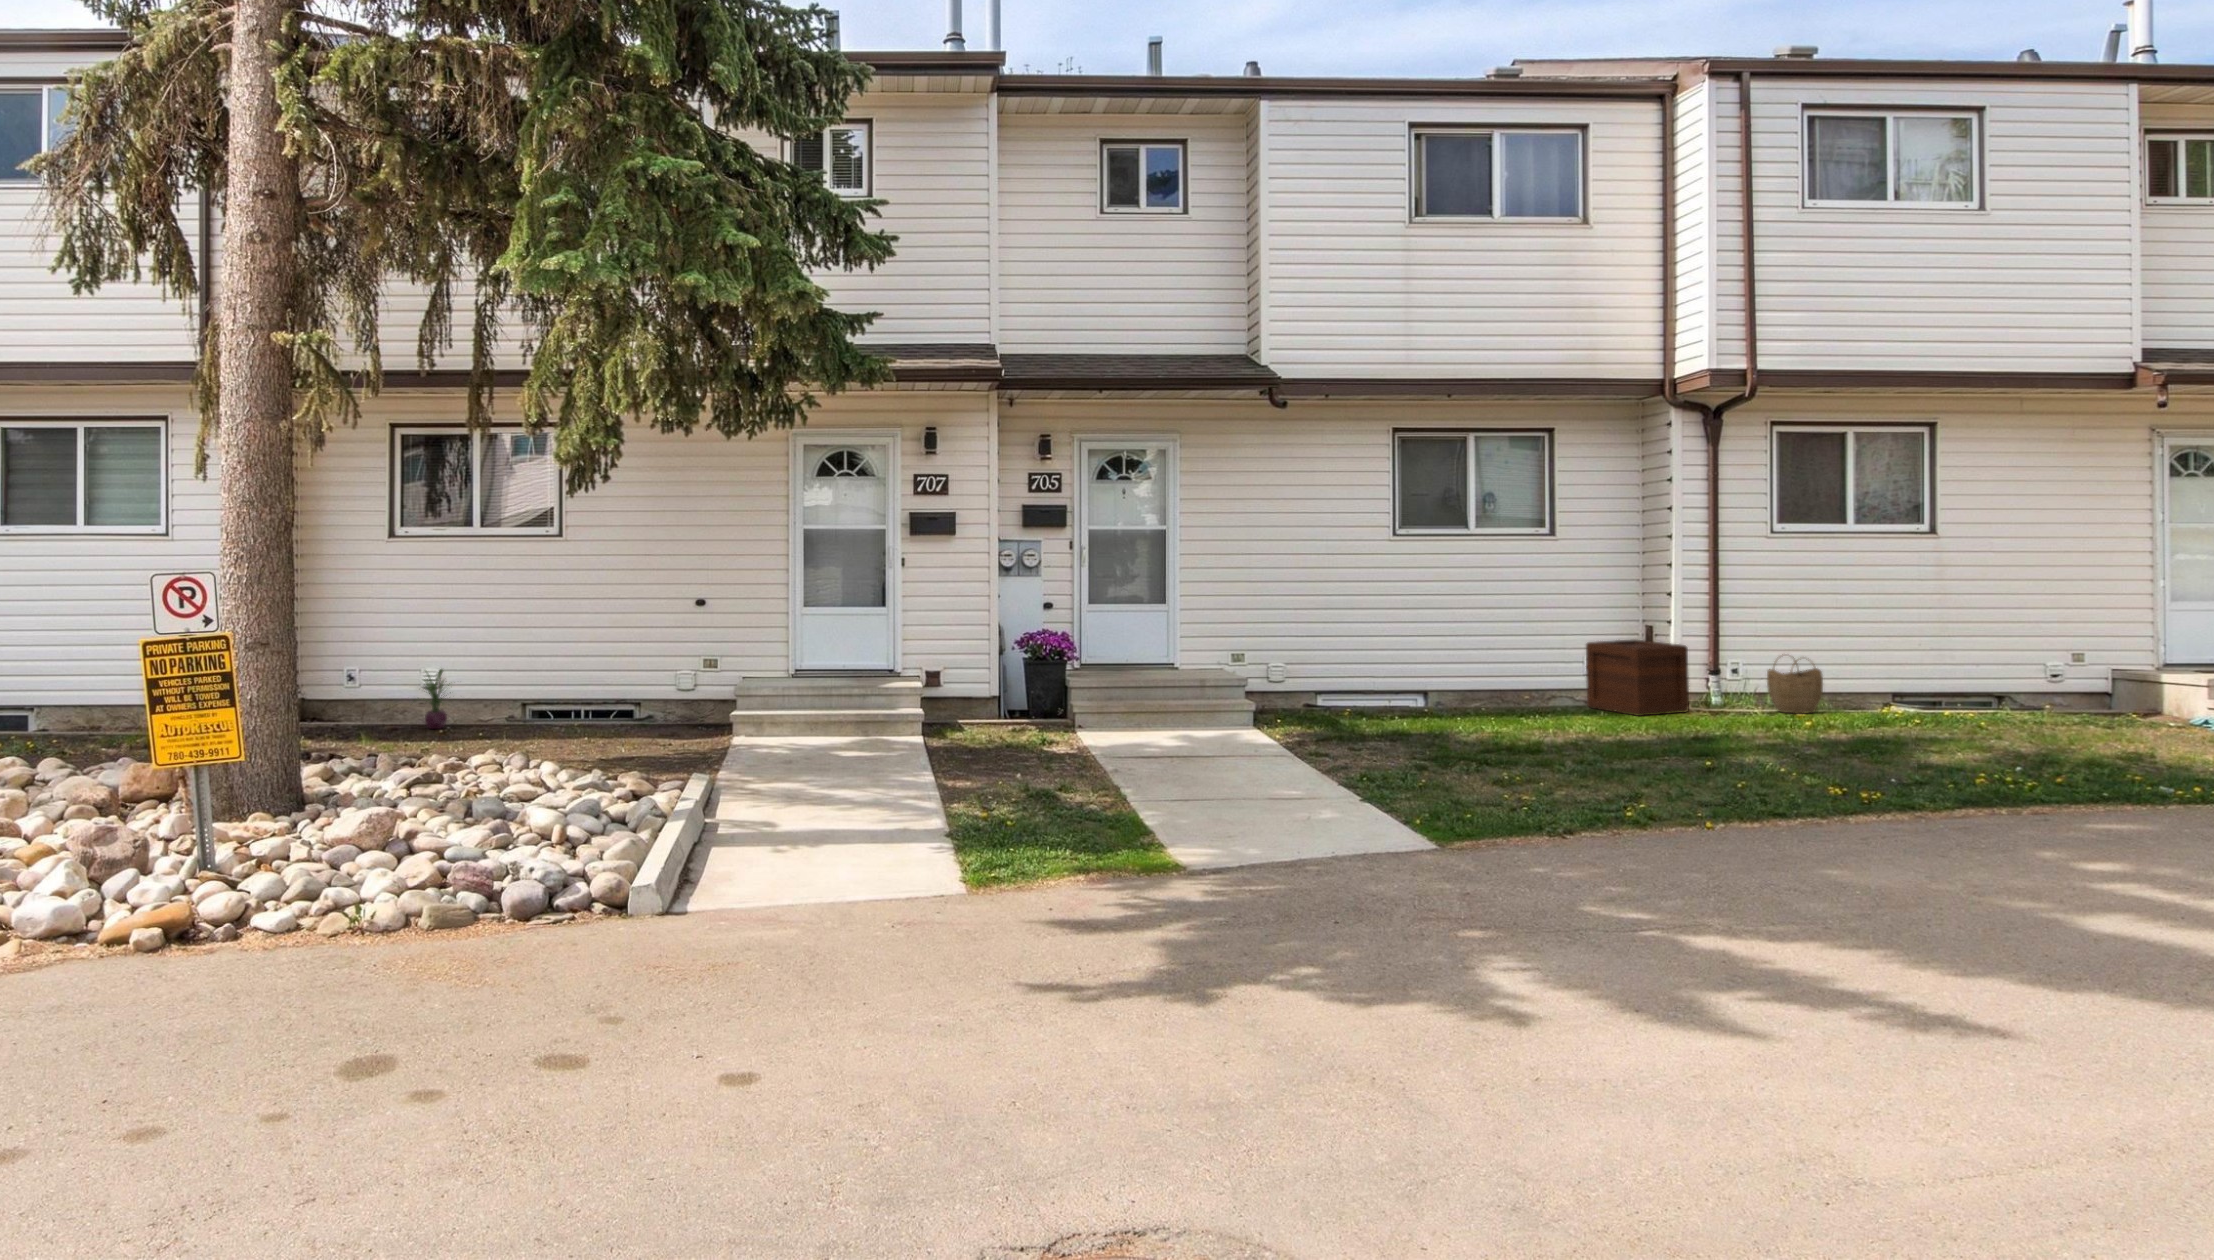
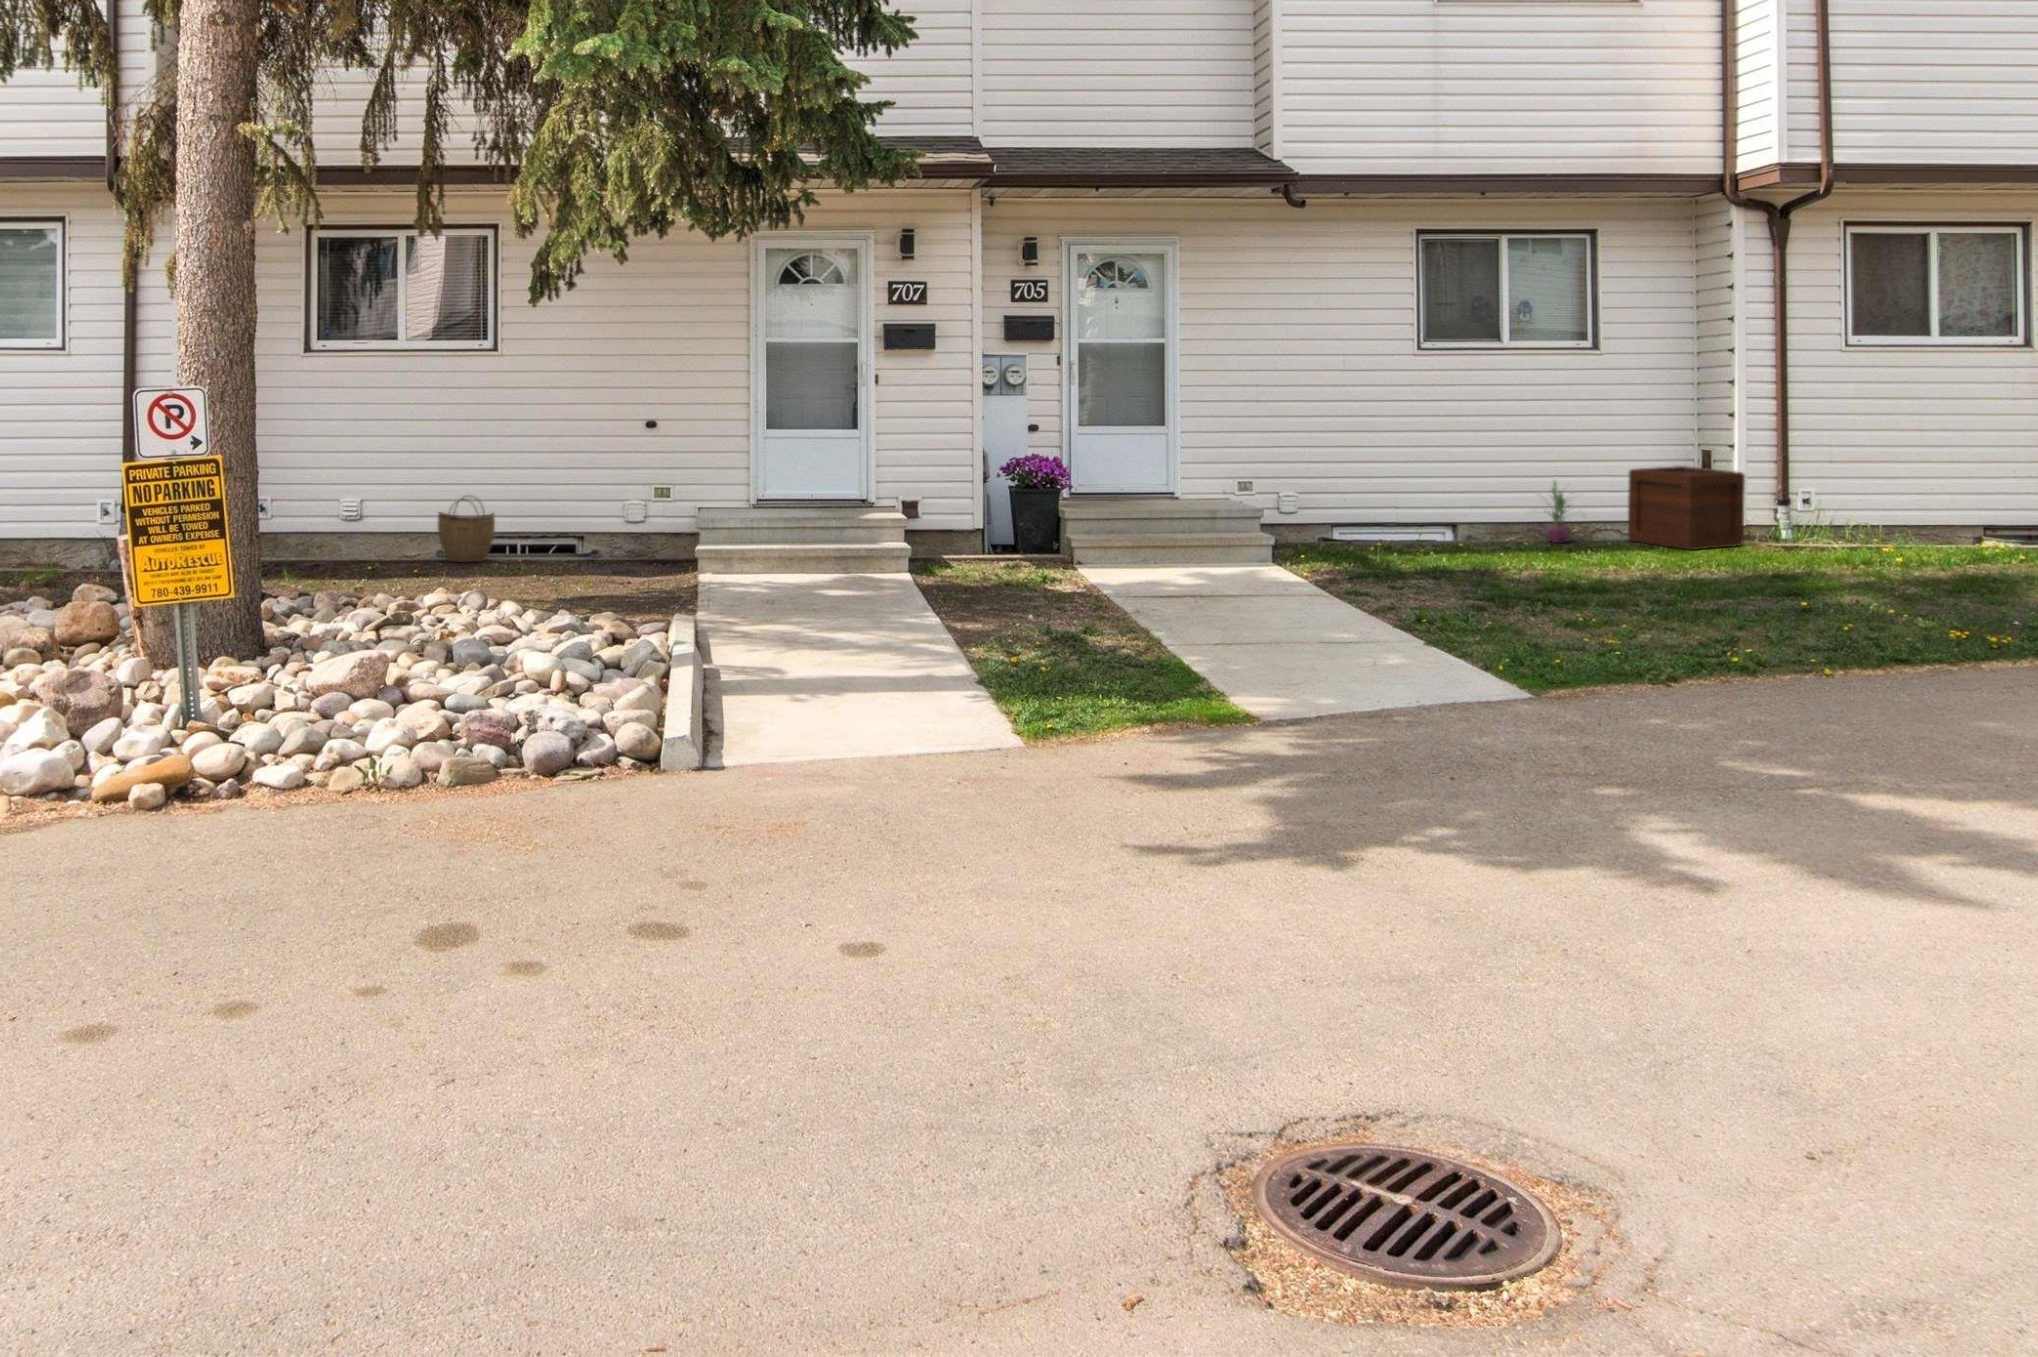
woven basket: present [1767,657,1823,714] -> present [437,498,495,562]
decorative plant: present [422,669,450,729] -> present [1539,482,1571,543]

